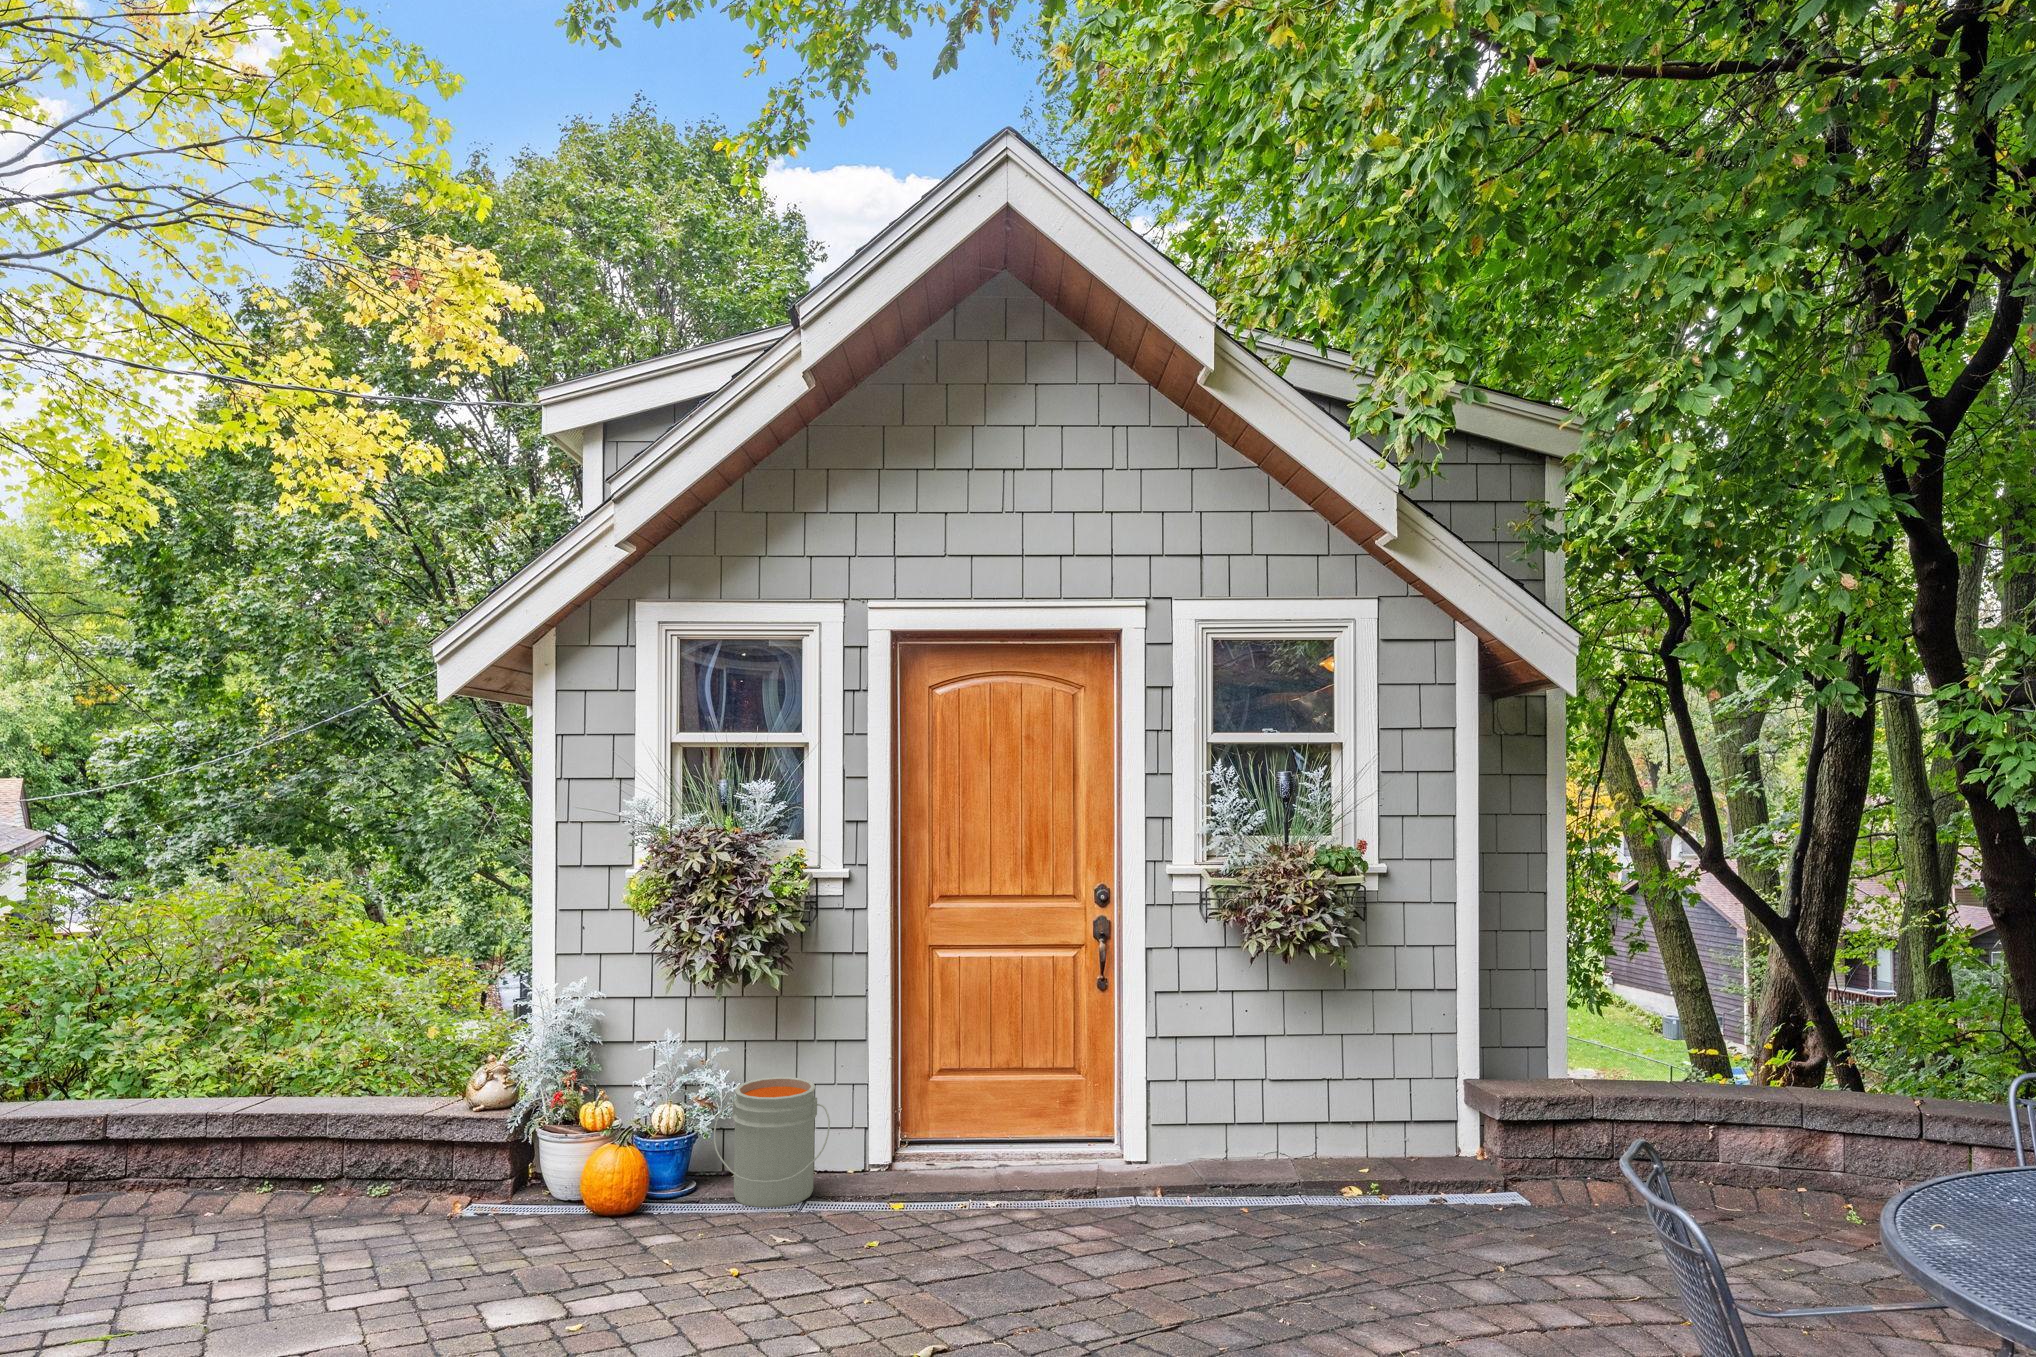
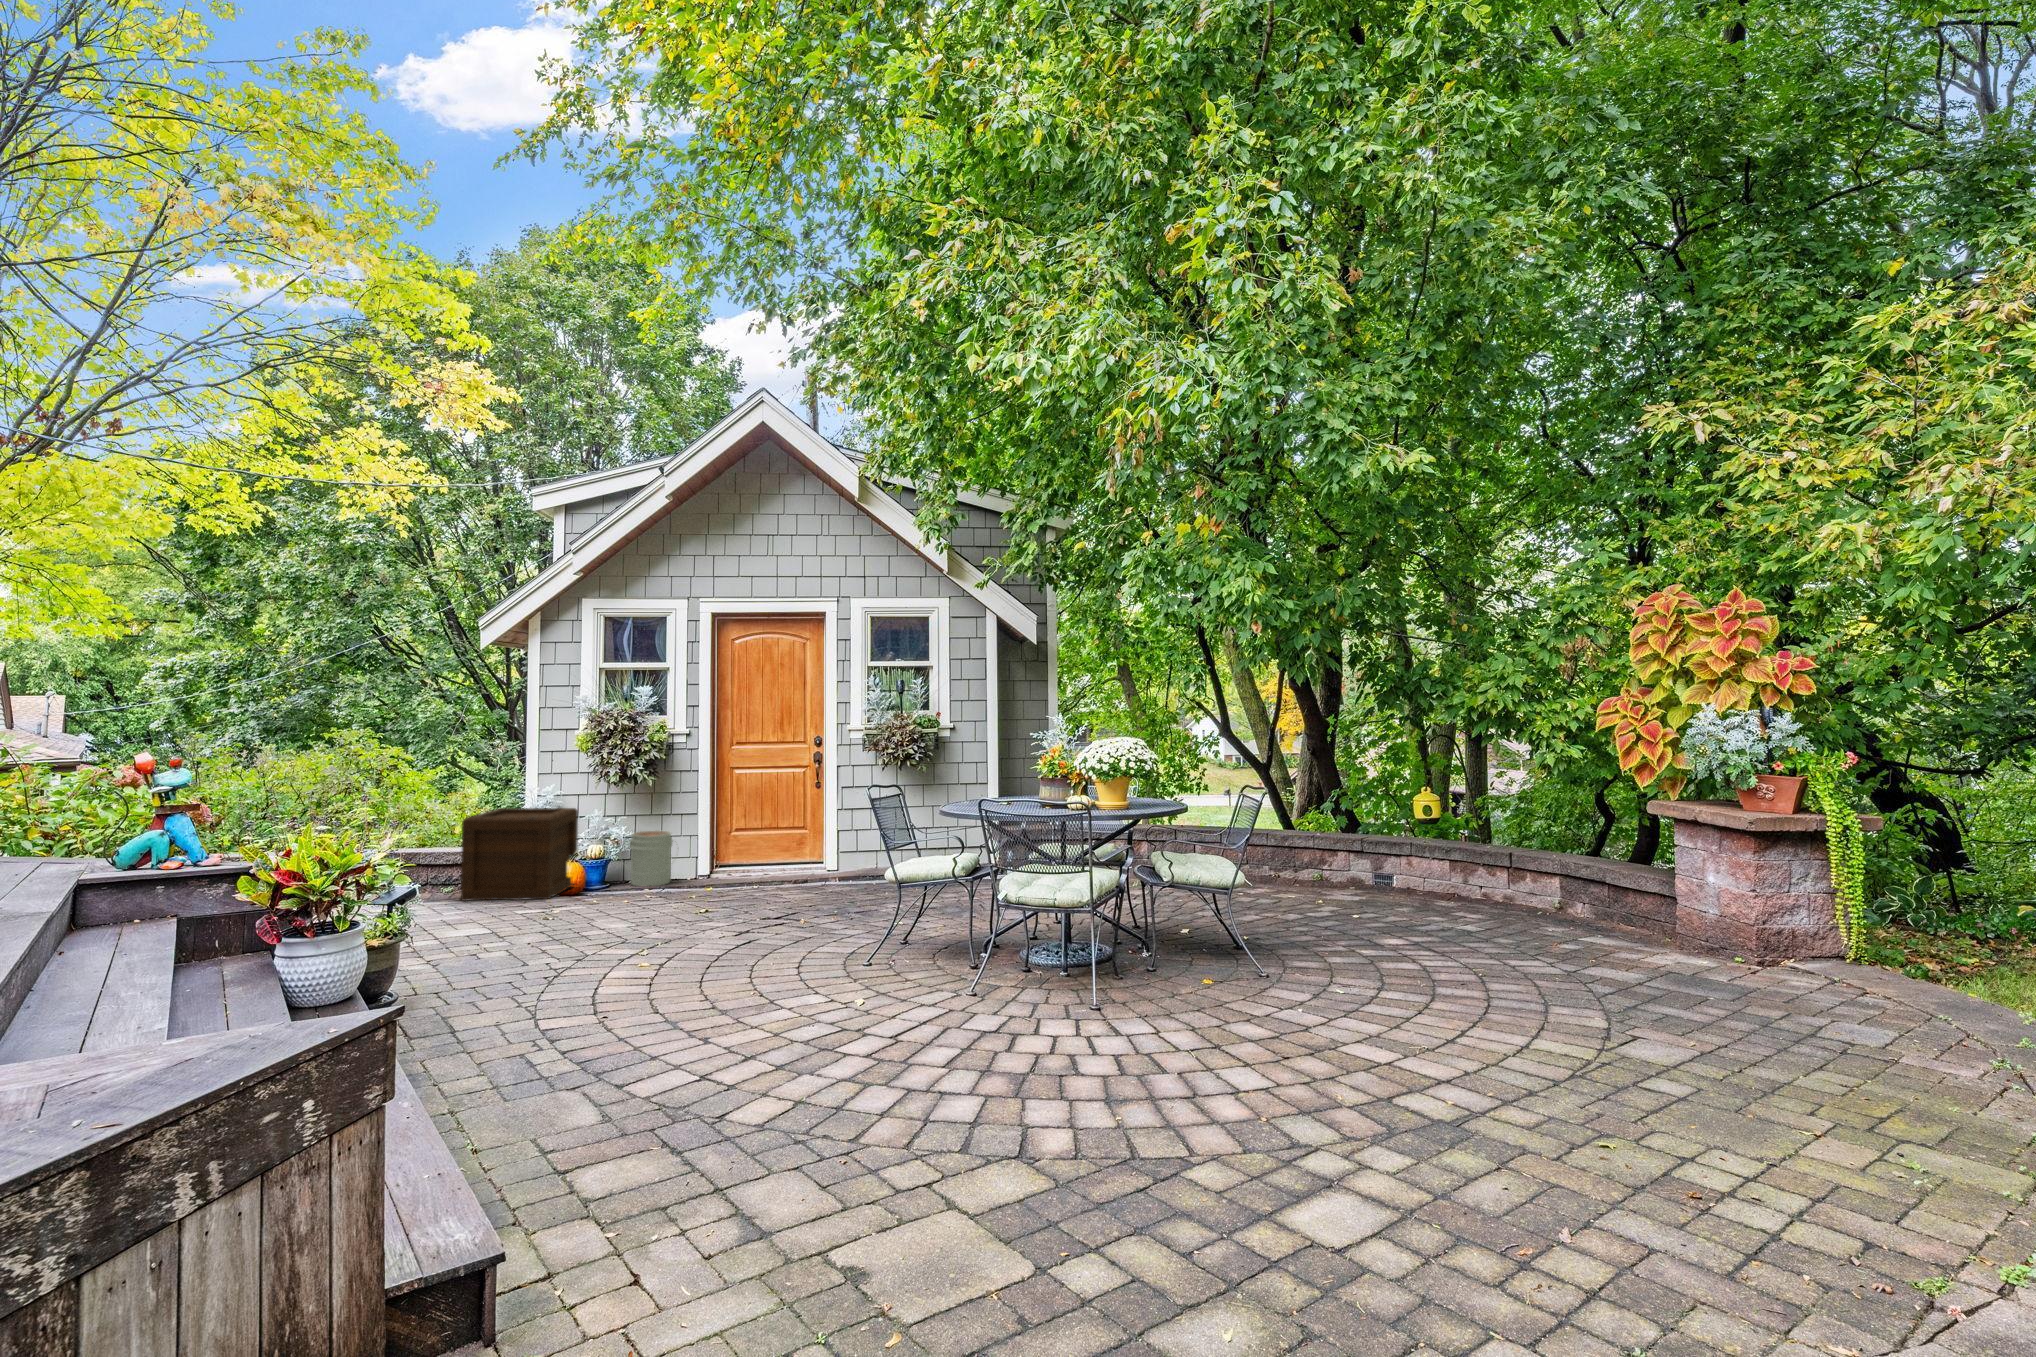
wooden crate: none [376,1033,630,1263] -> present [461,808,578,901]

